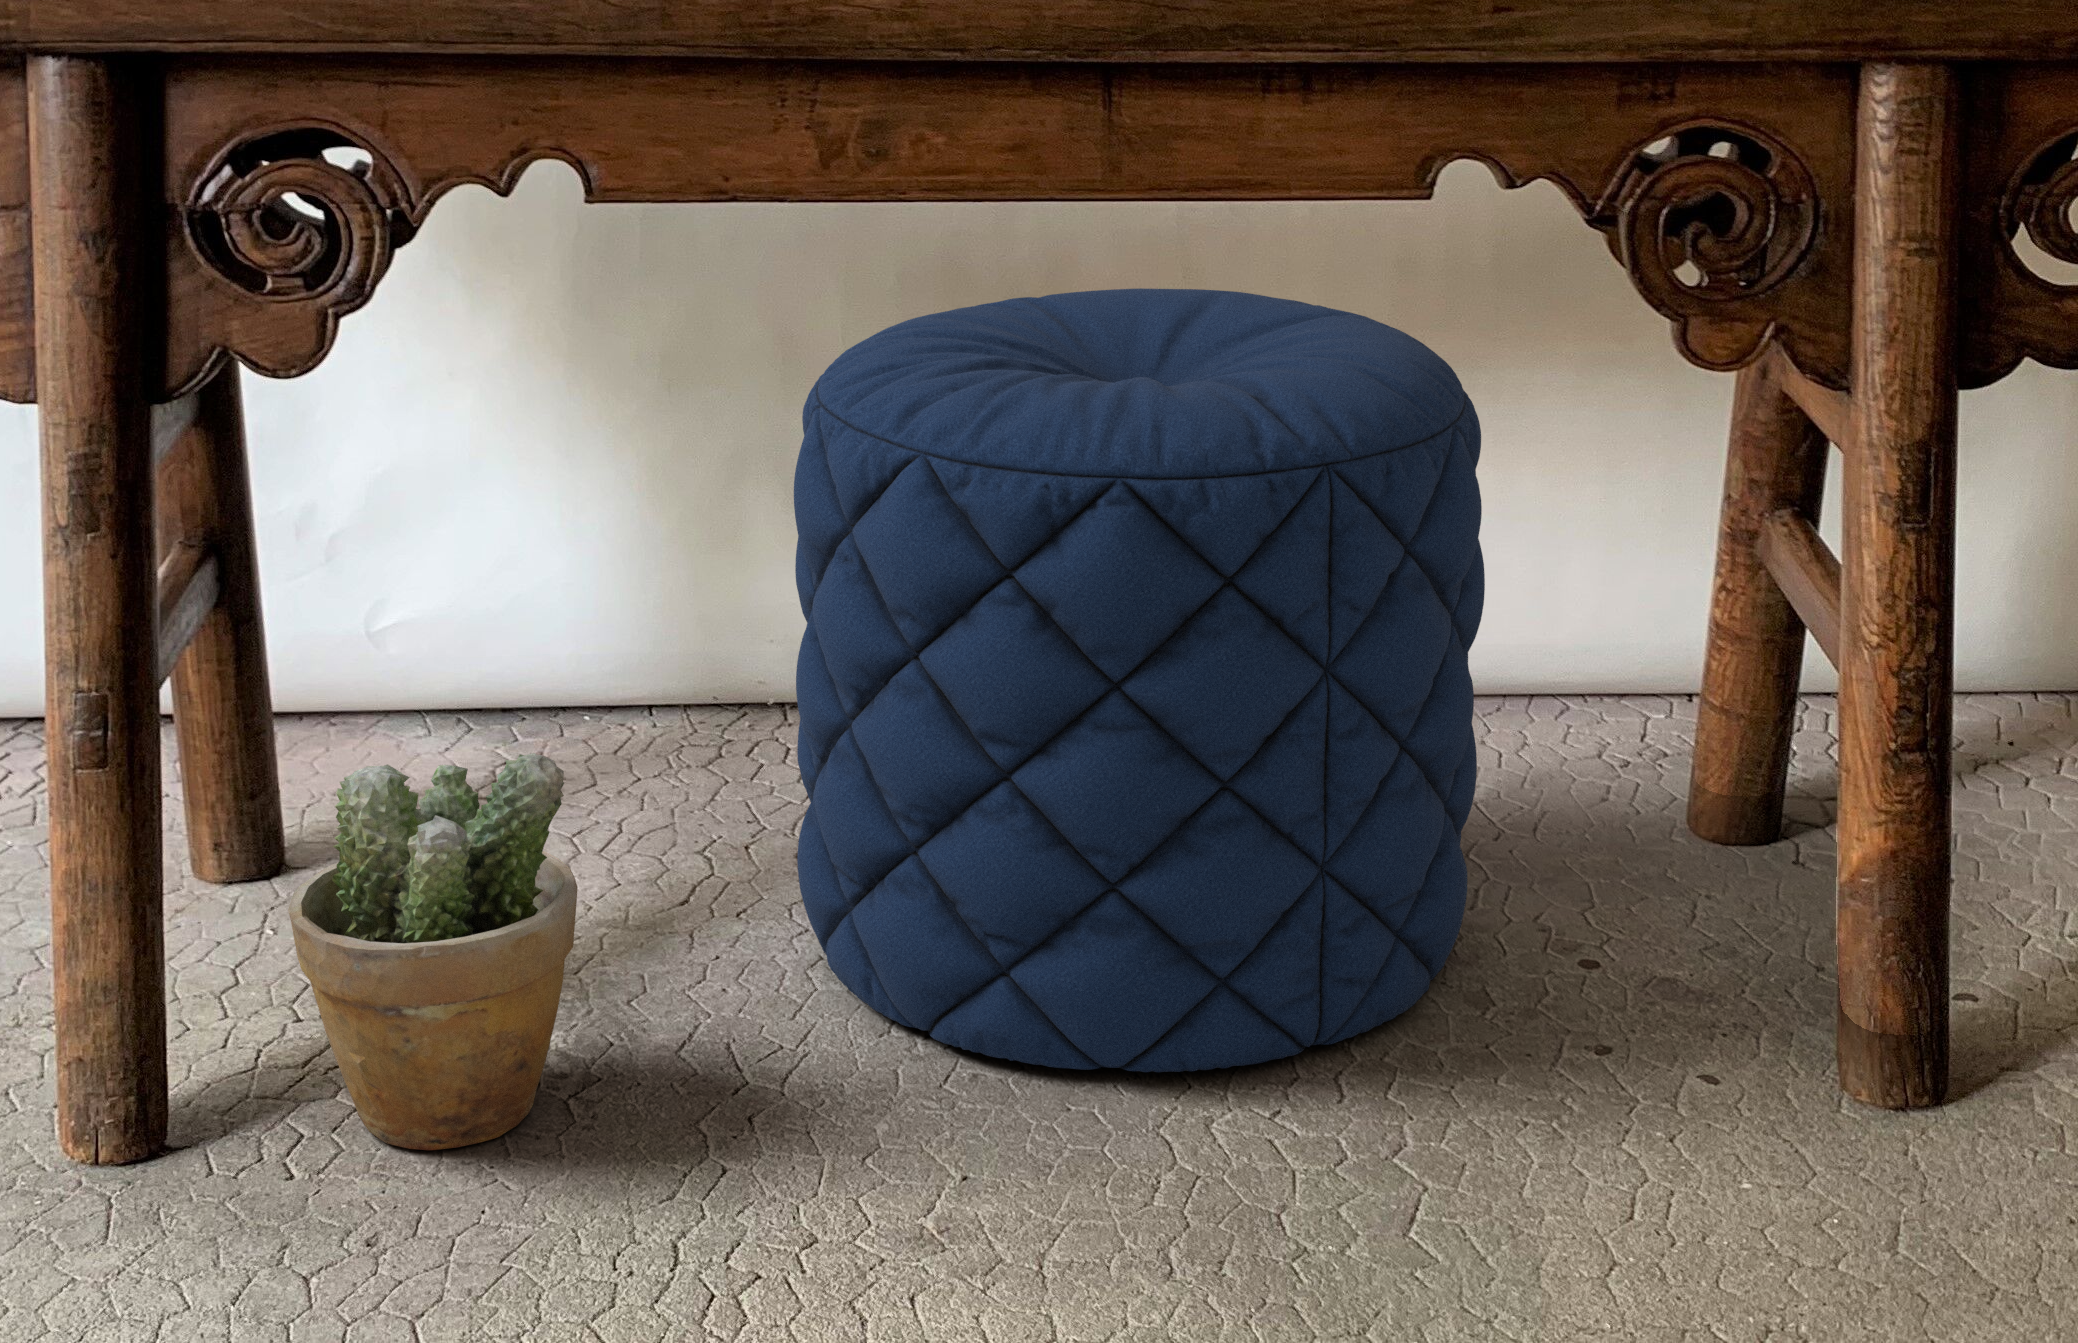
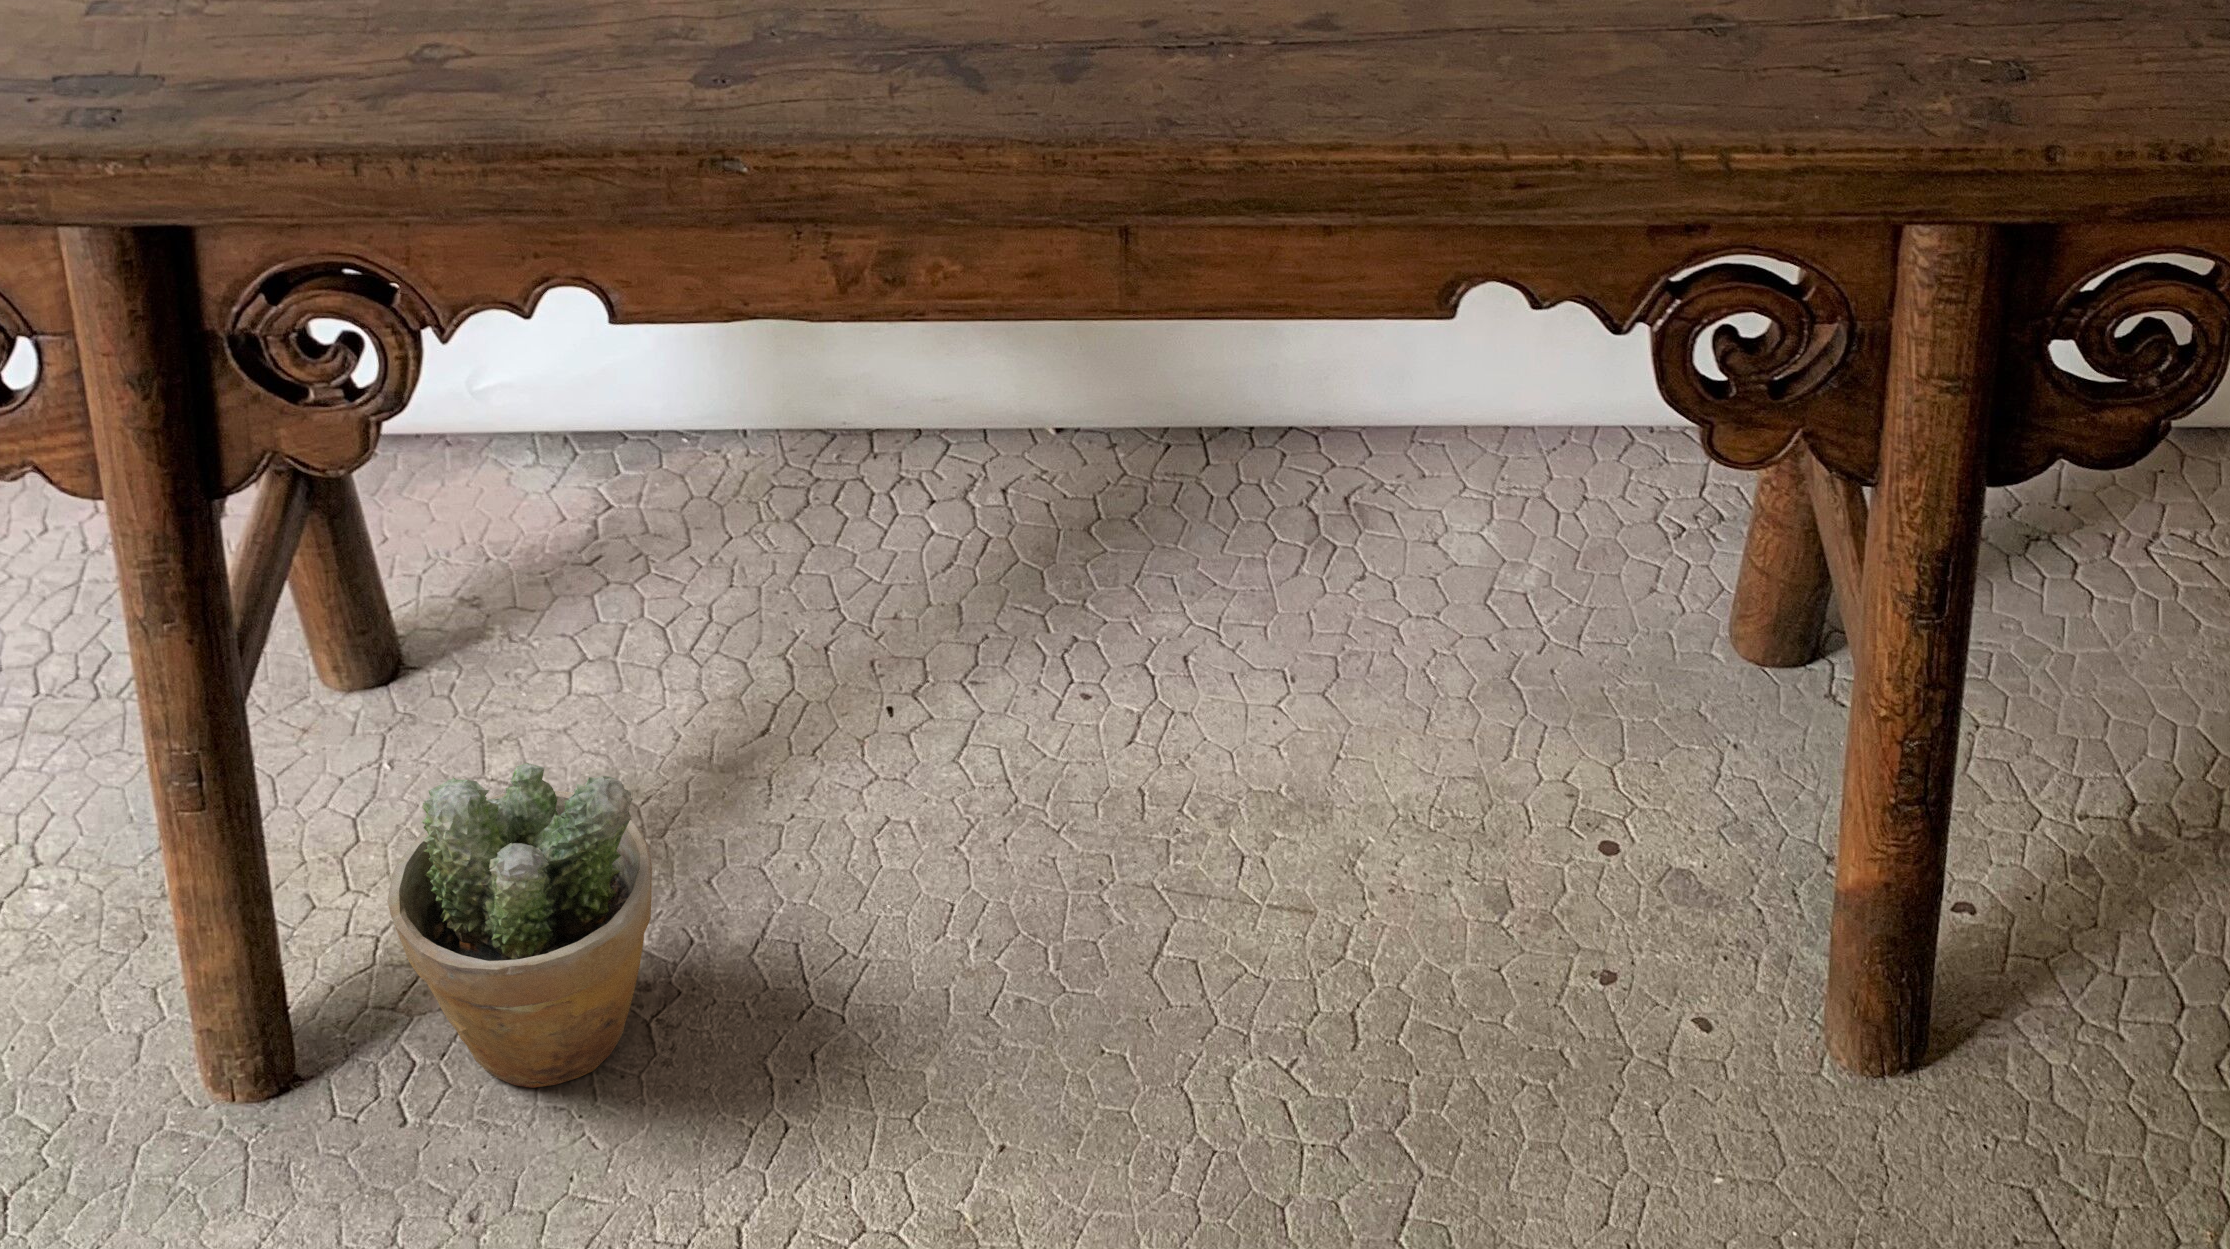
pouf: present [794,288,1485,1072] -> none [851,181,1532,1007]

